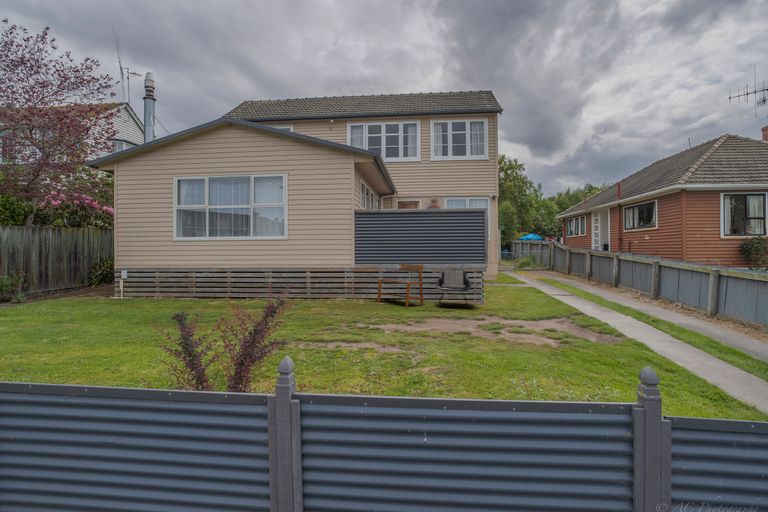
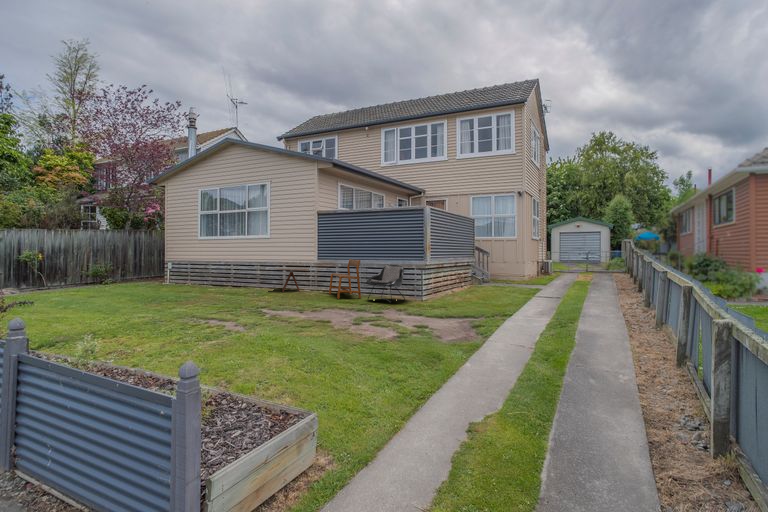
round table: none [312,274,350,302] -> present [275,268,308,292]

